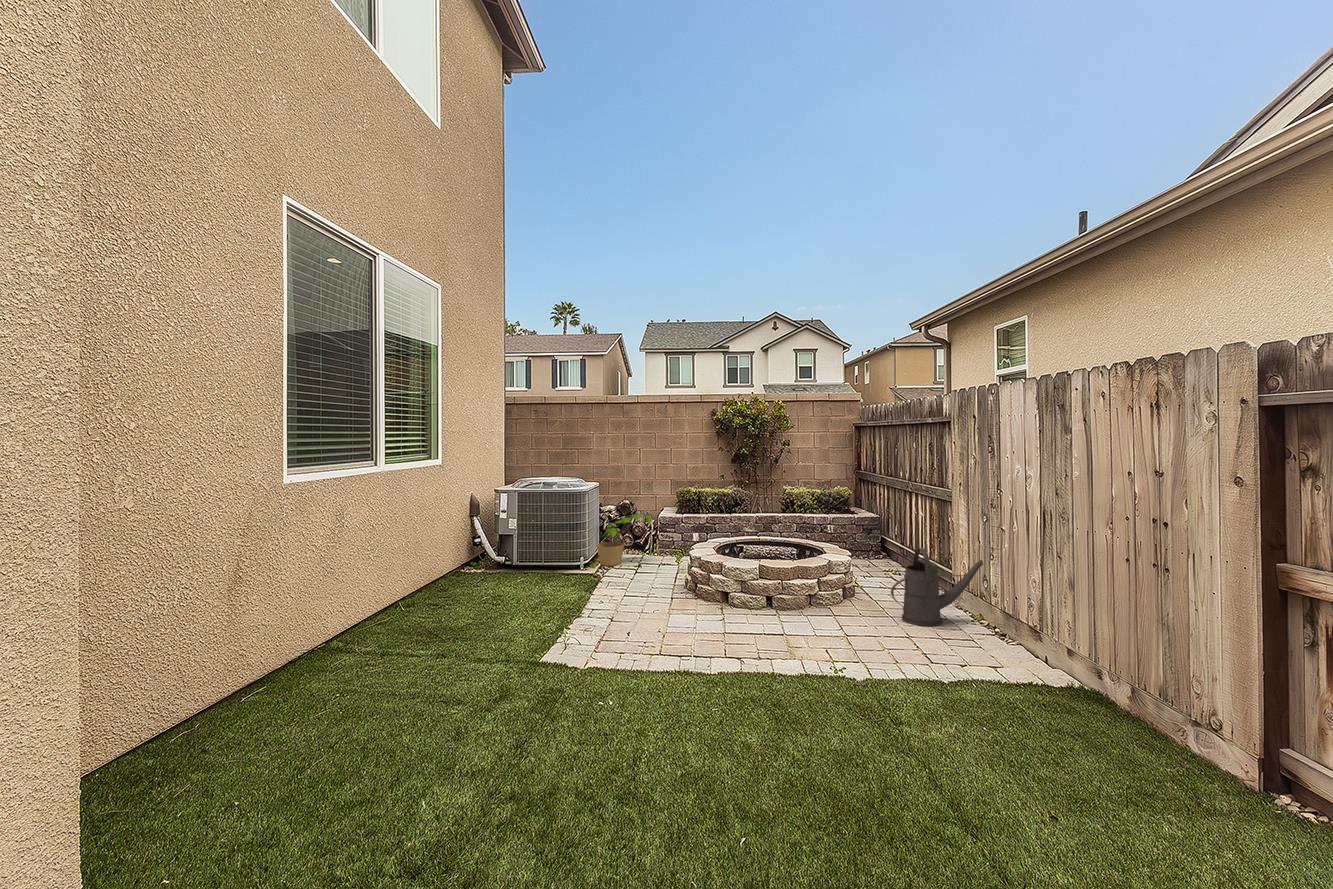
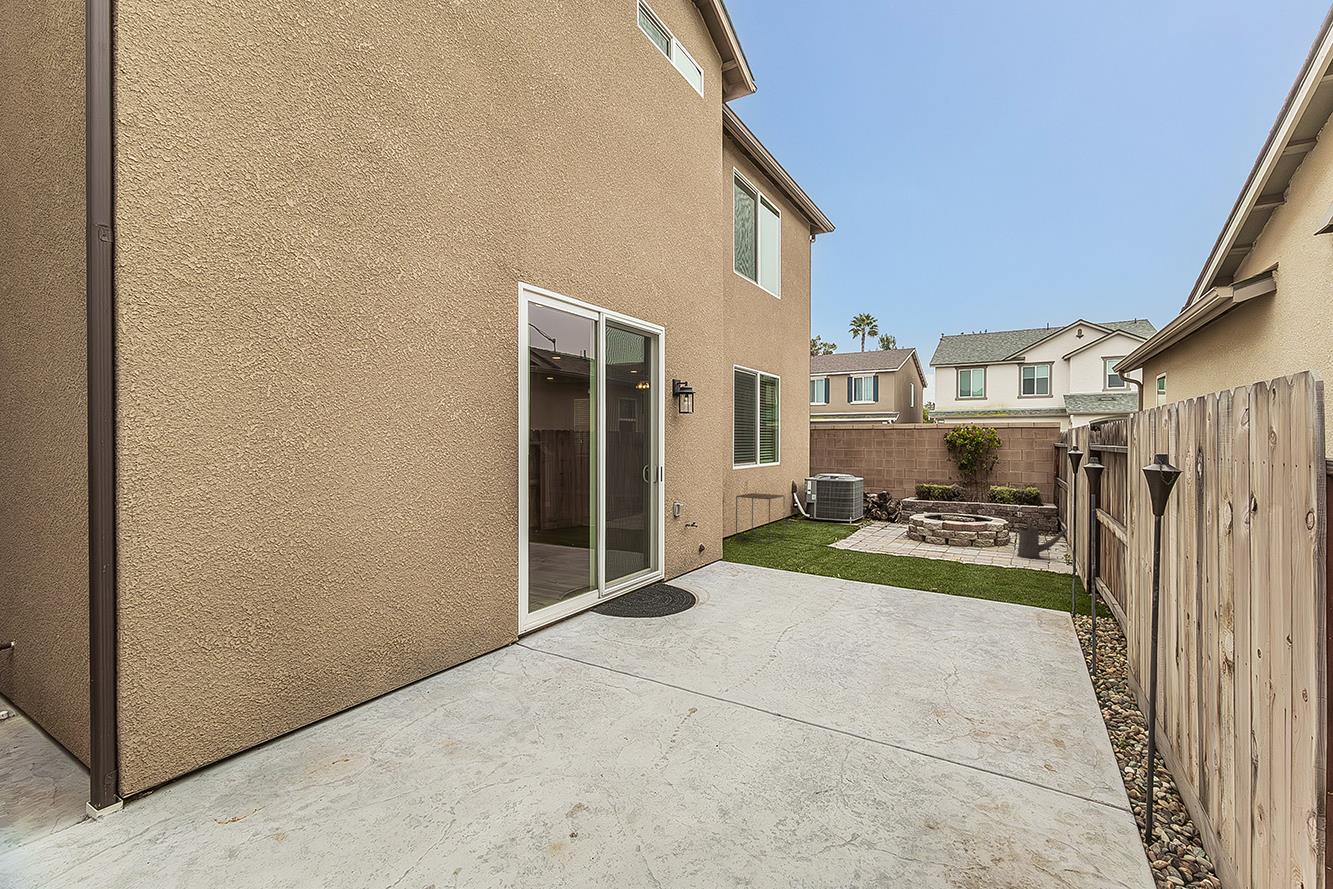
potted plant: present [597,514,652,566] -> none [860,497,893,524]
side table: none [288,538,439,683] -> present [736,493,785,544]

